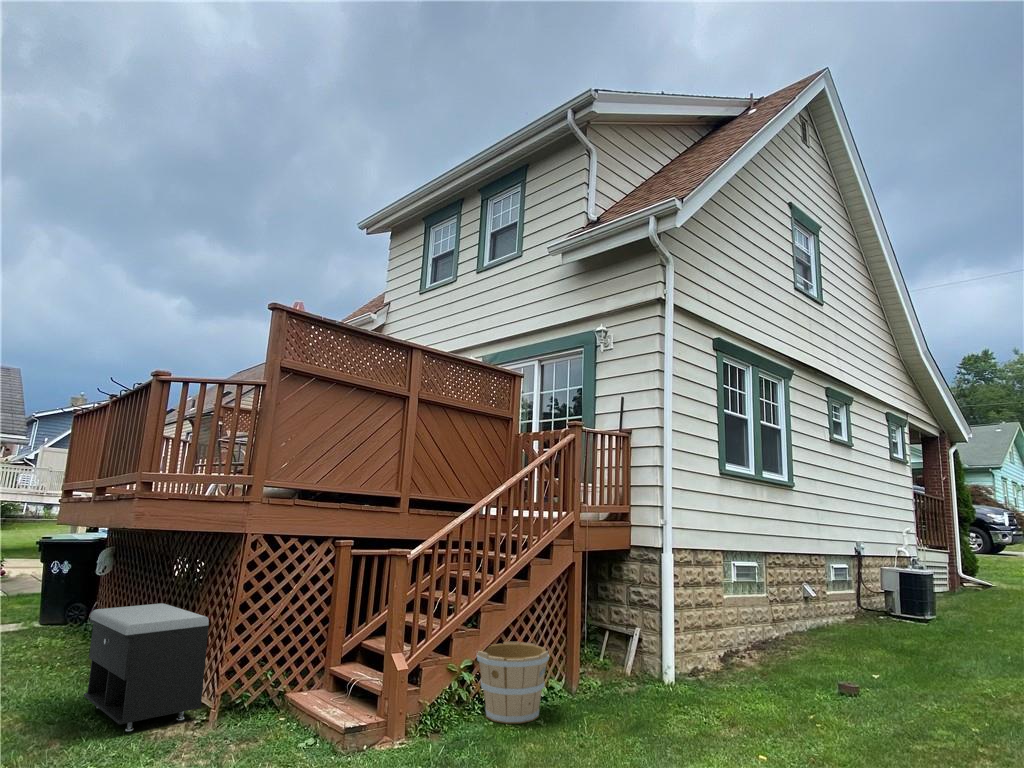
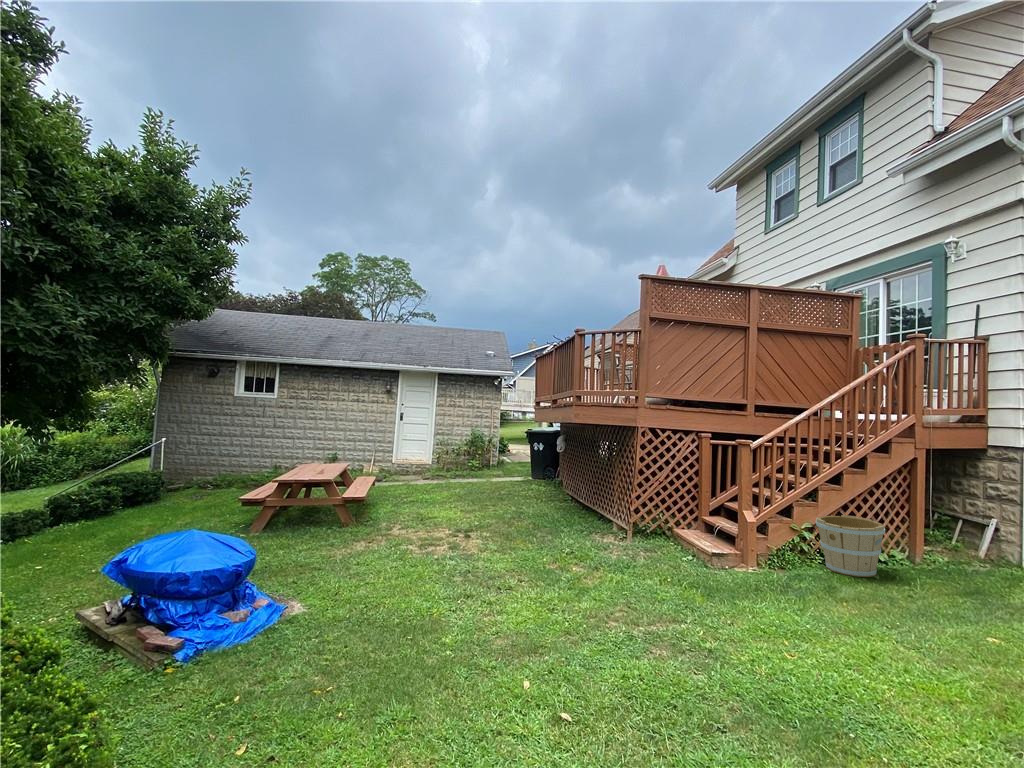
storage bench: present [84,603,209,732] -> none [558,467,622,535]

